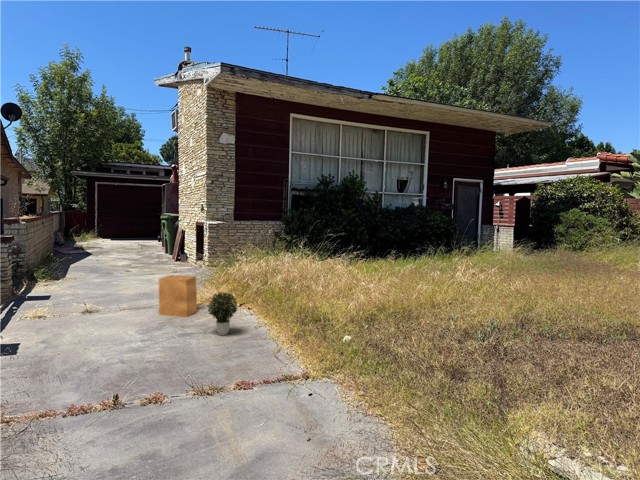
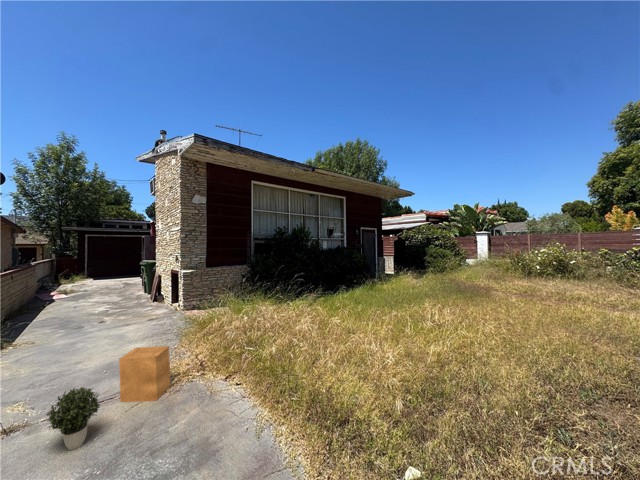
potted plant: present [207,292,238,335] -> present [46,387,100,450]

